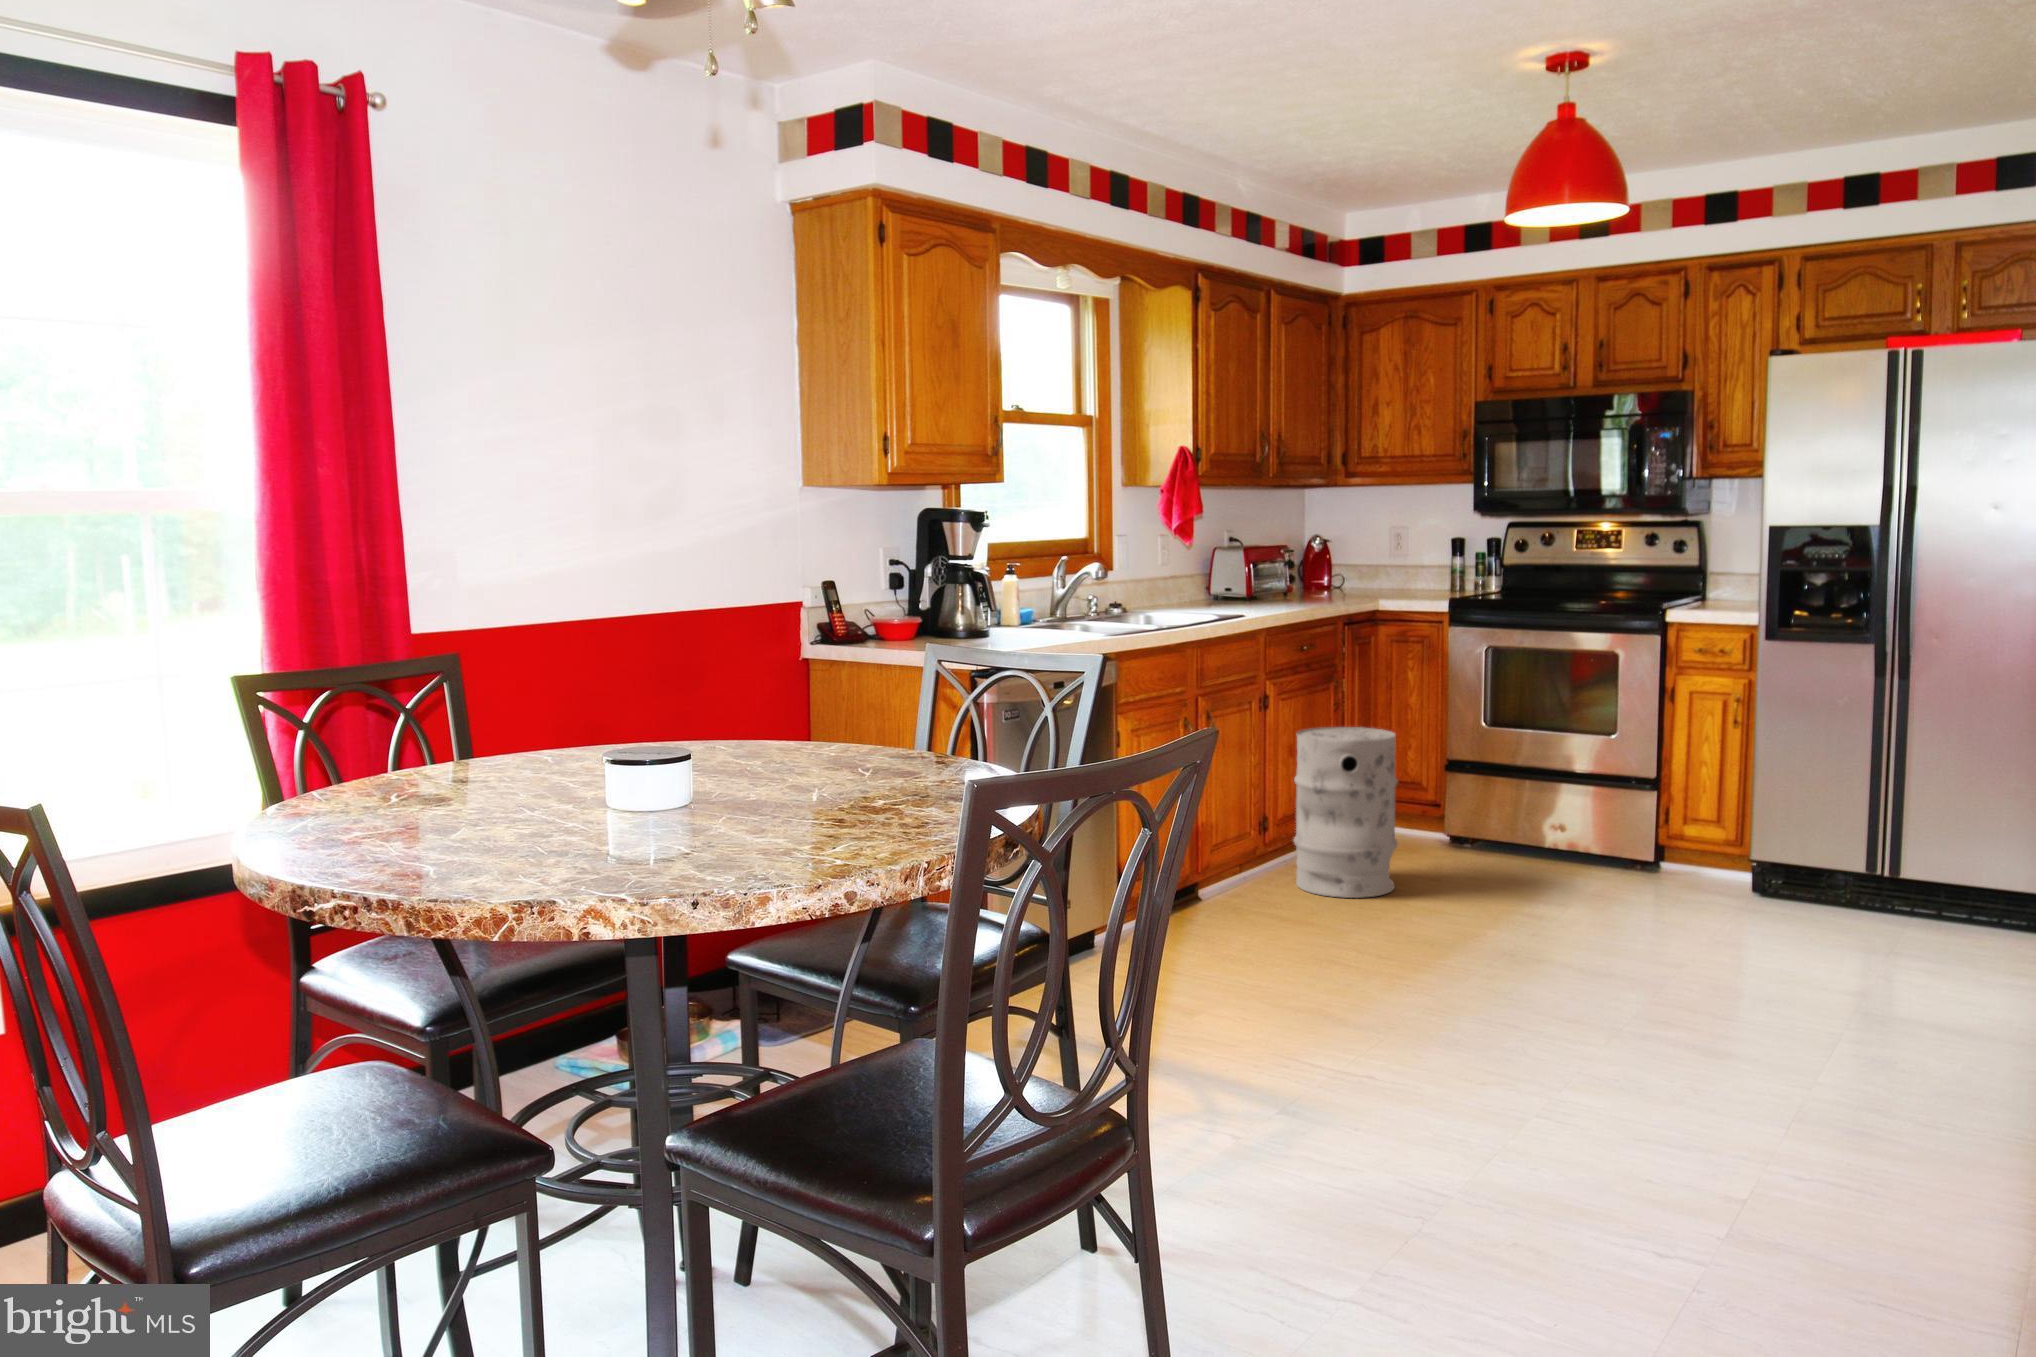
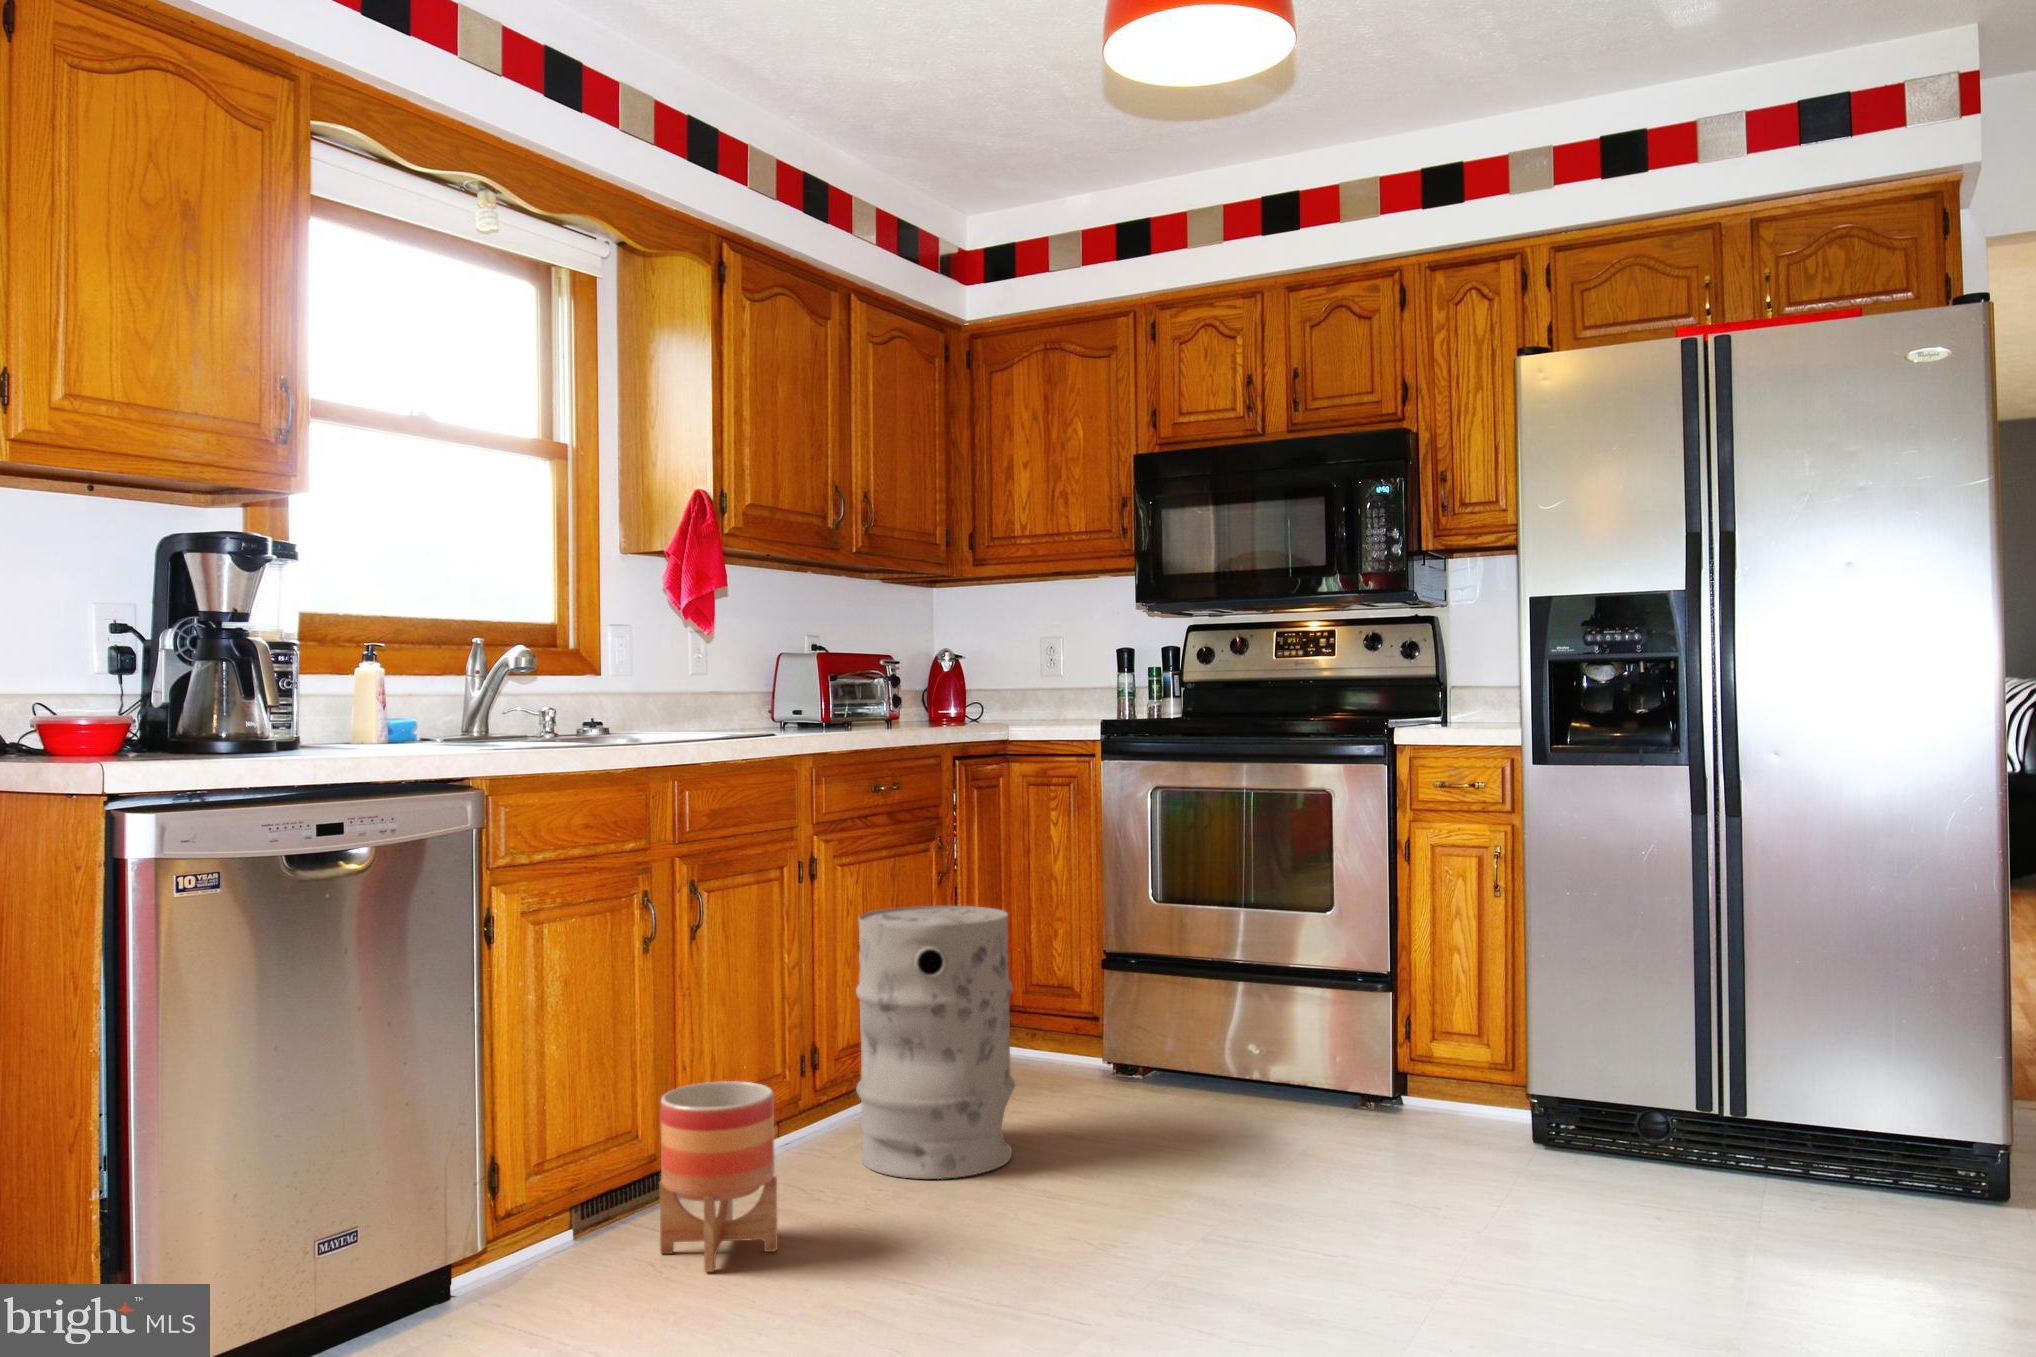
planter: none [1201,832,1270,939] -> present [660,1081,778,1272]

